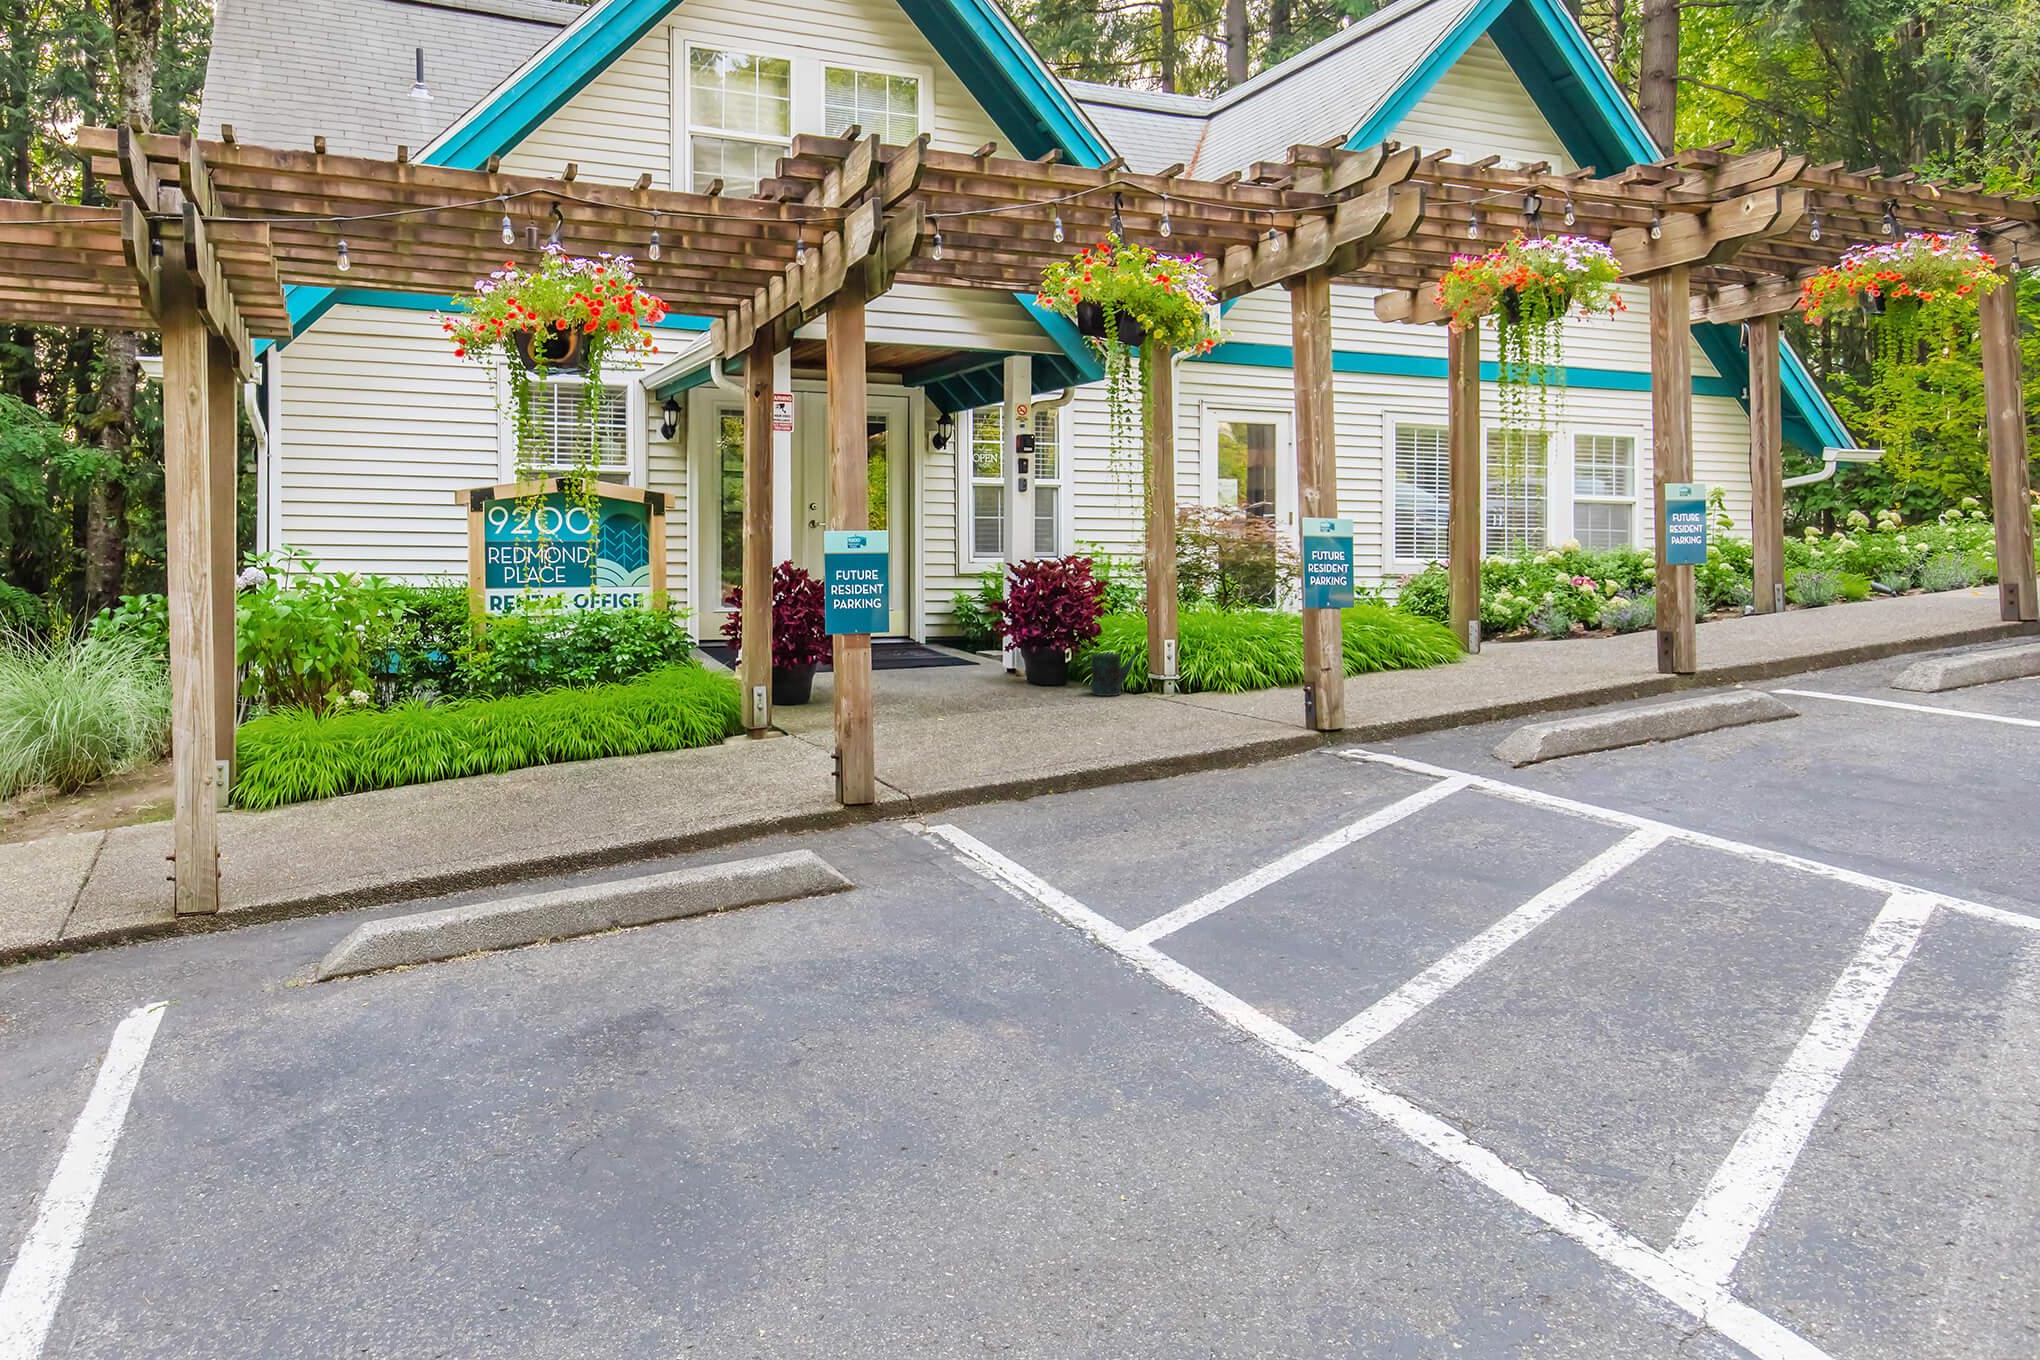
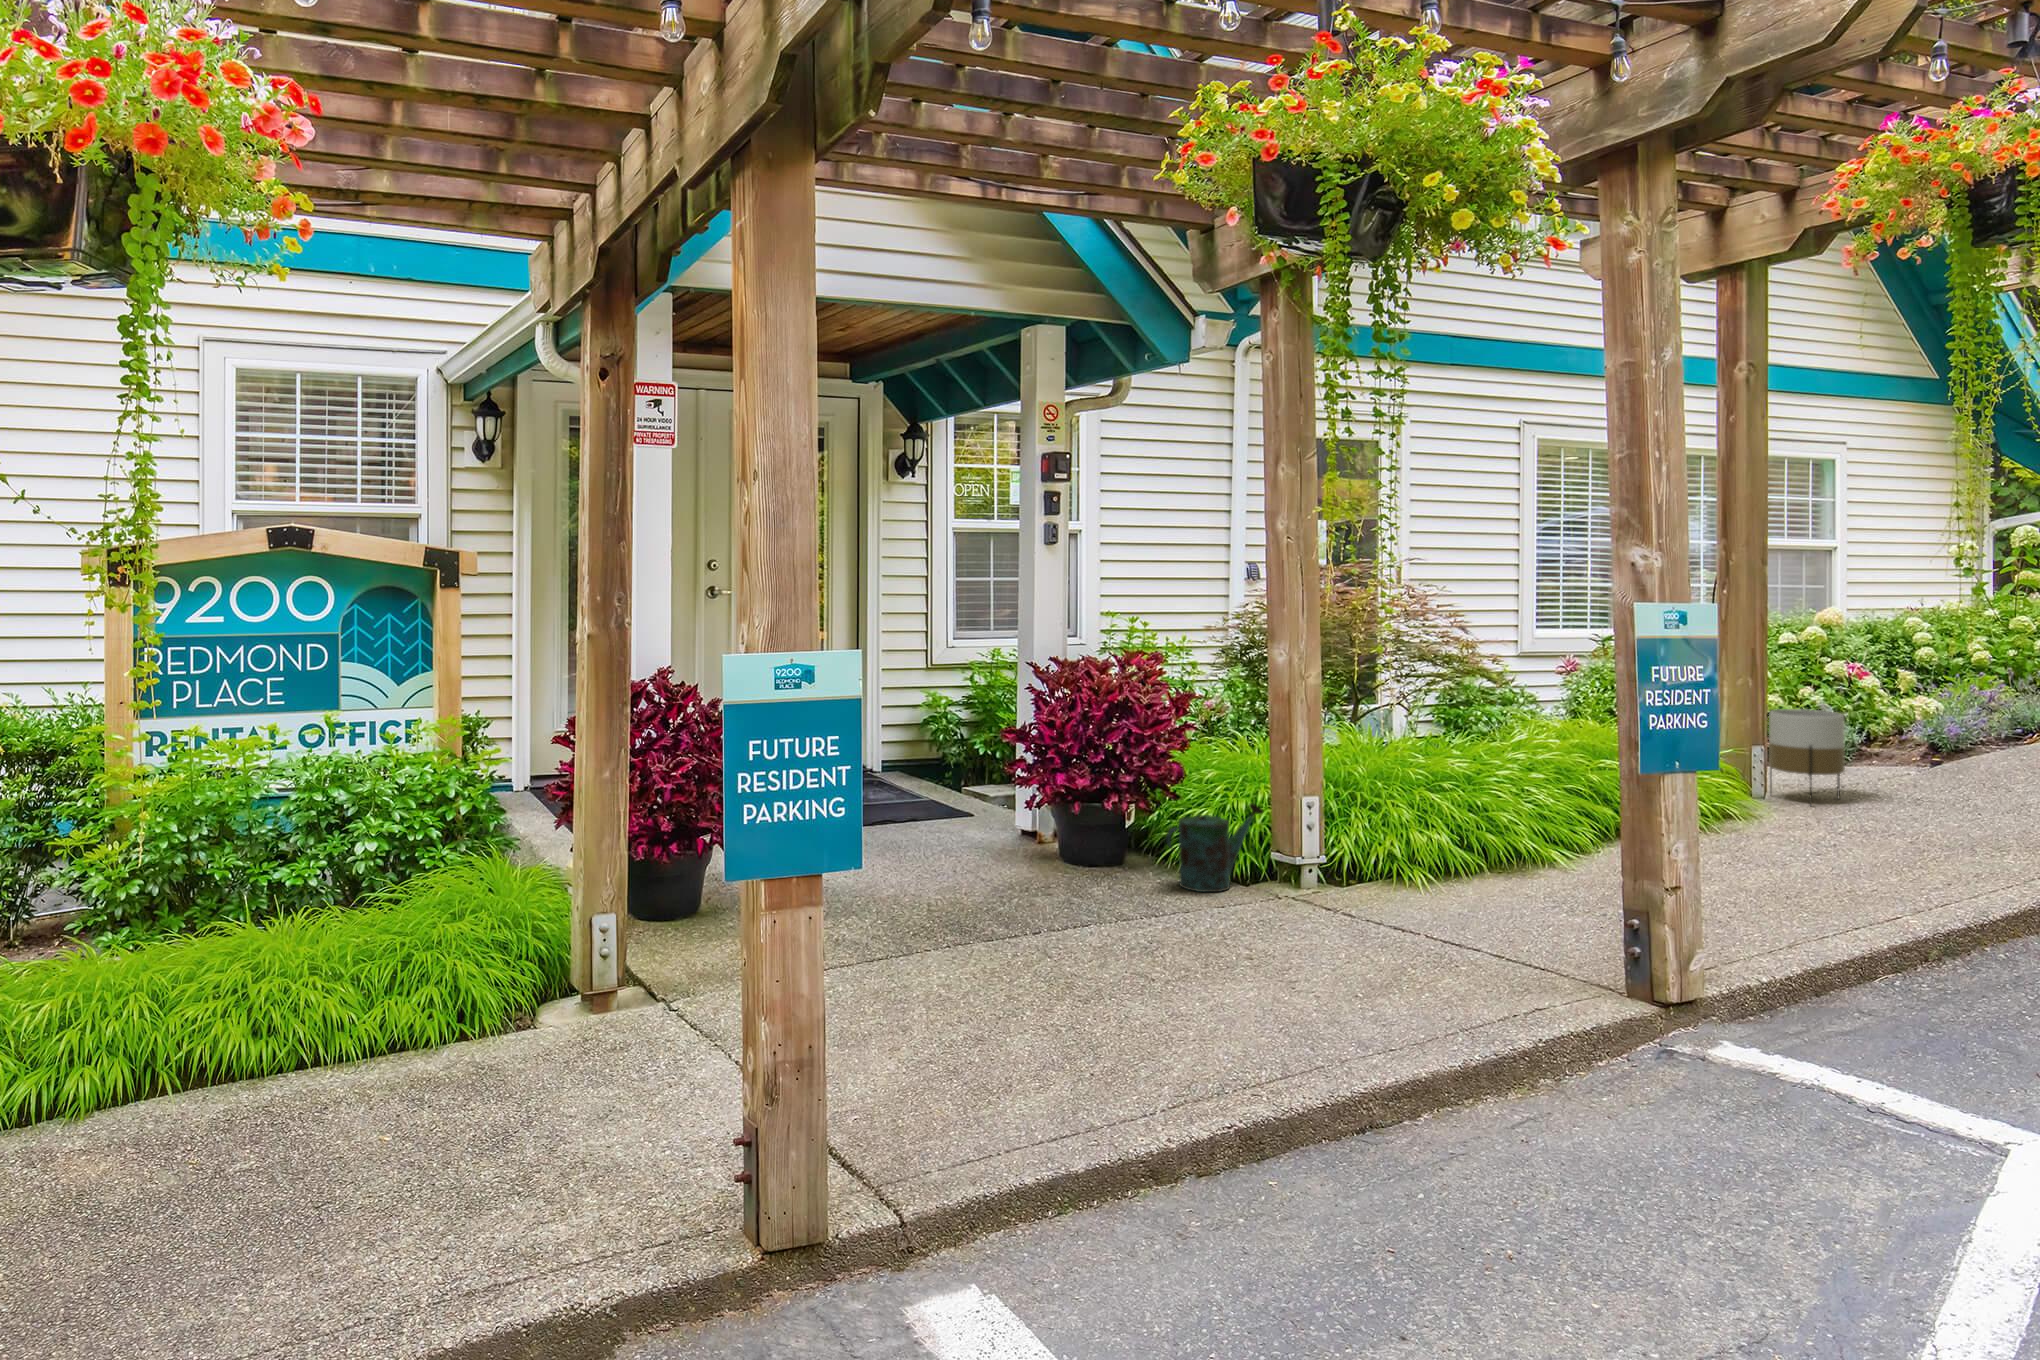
planter: none [1499,600,1545,661] -> present [1769,709,1845,804]

